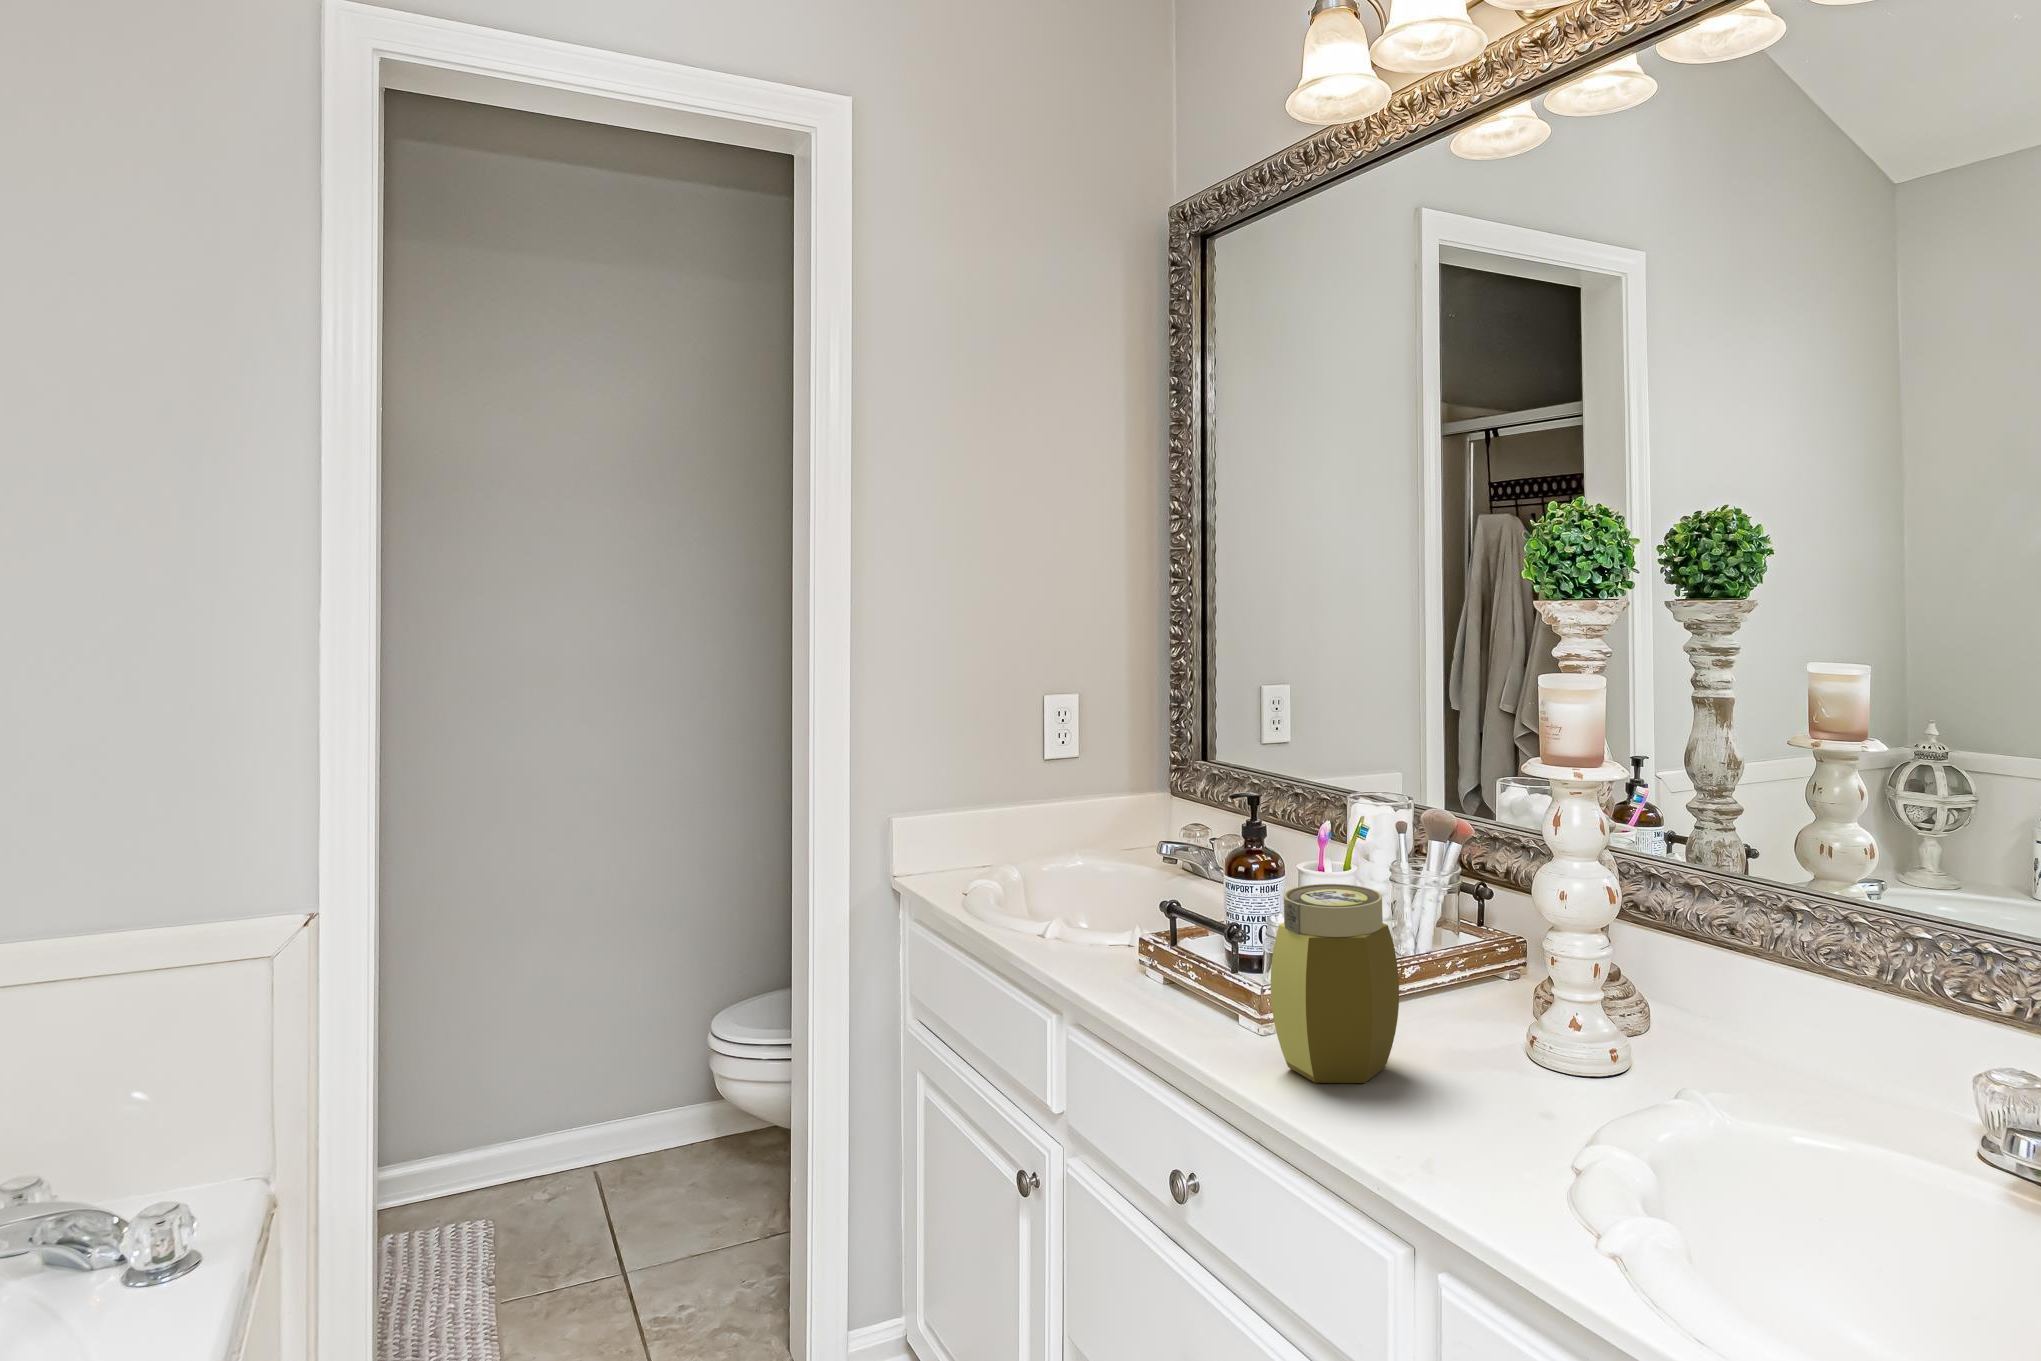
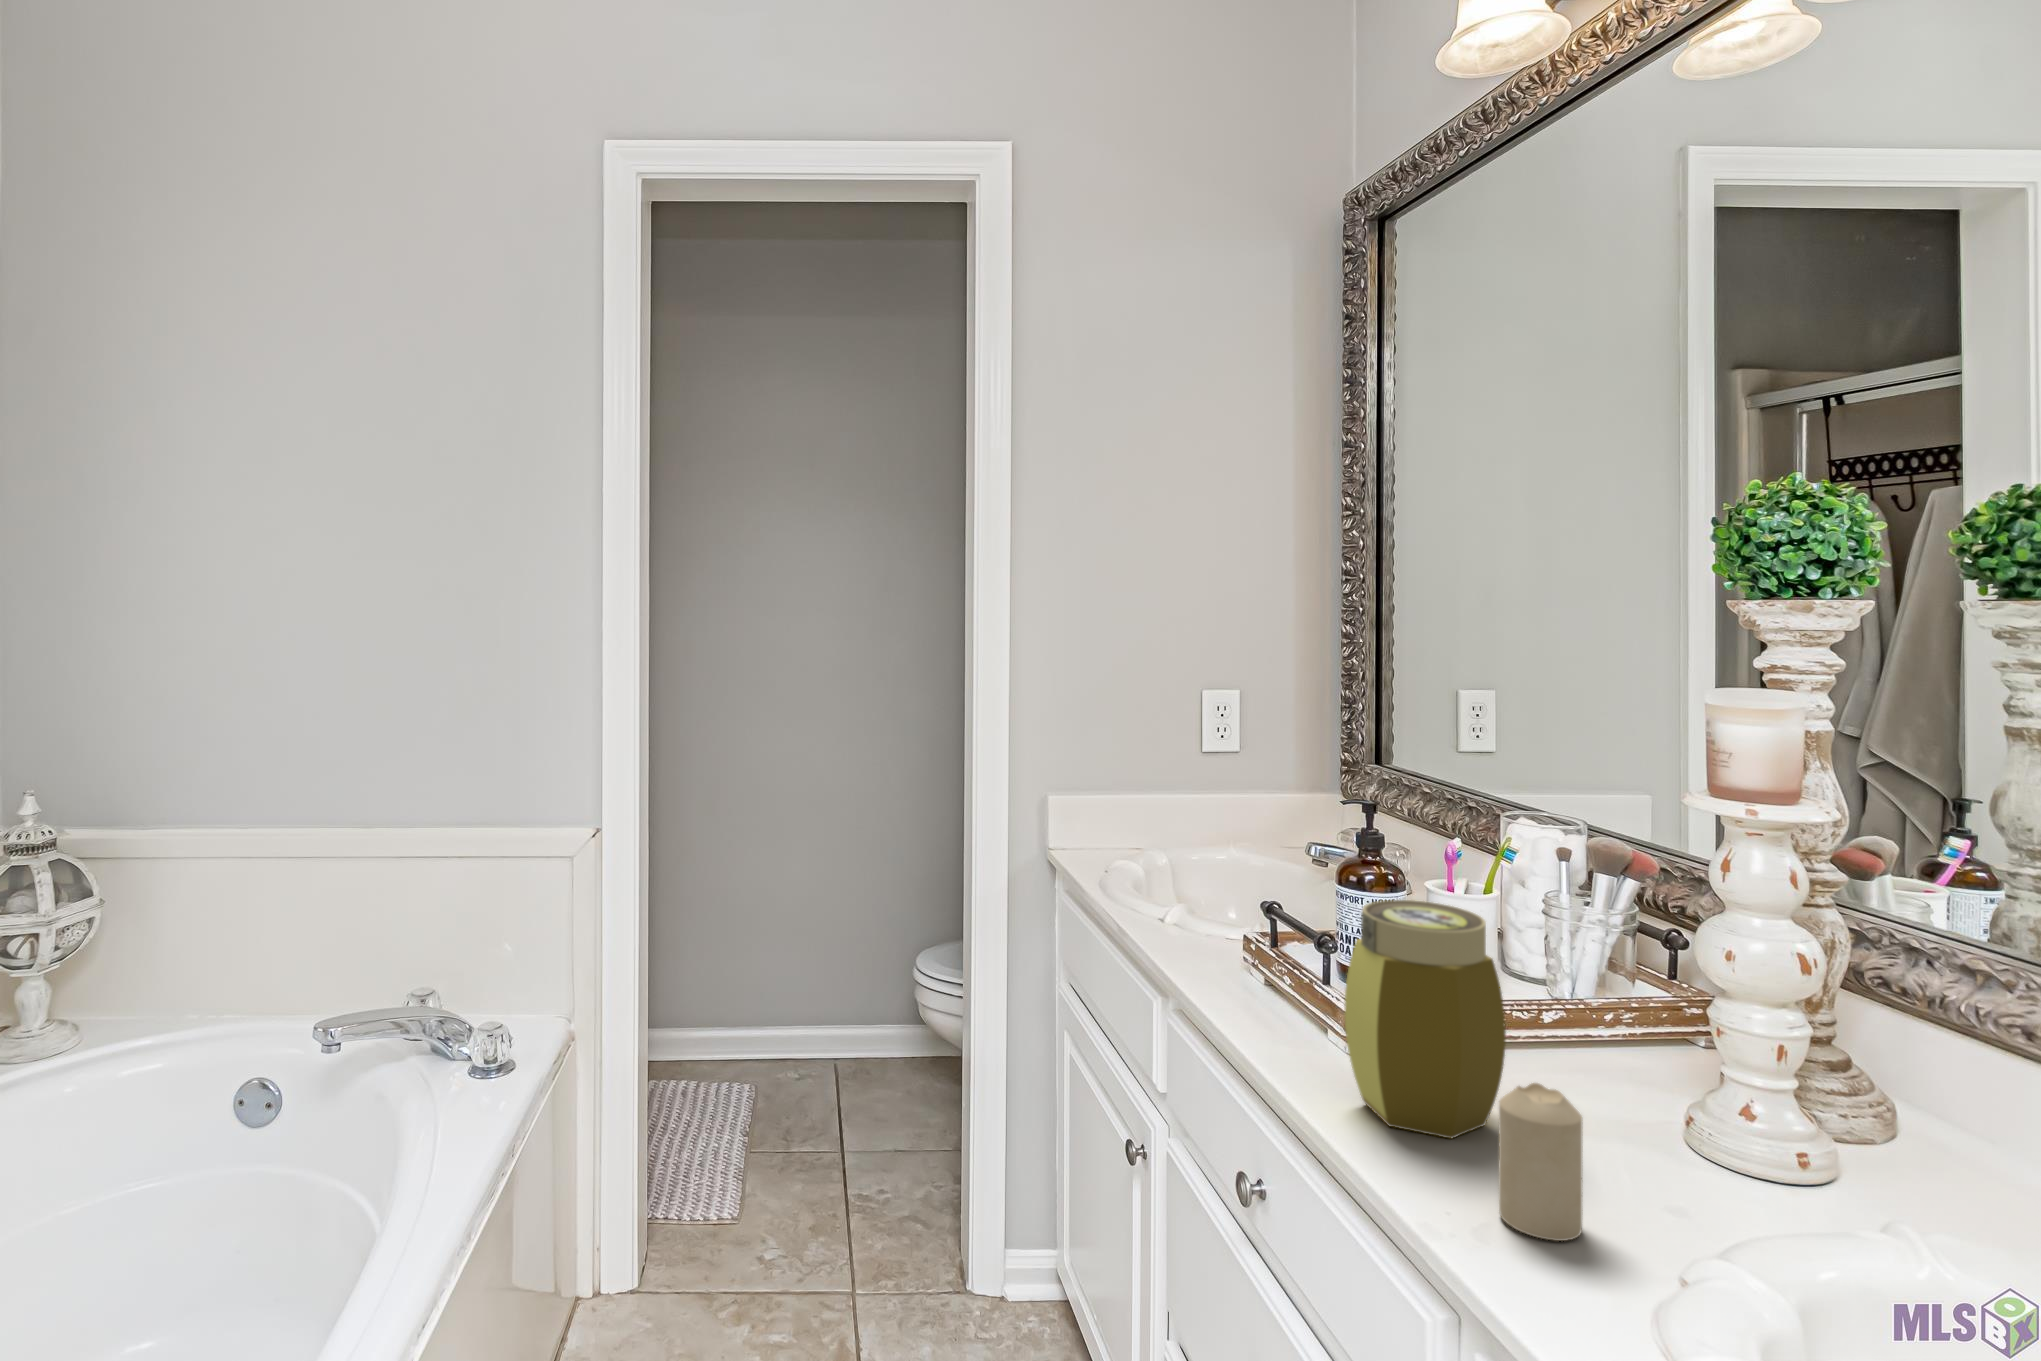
candle: none [1417,1019,1480,1142] -> present [1499,1083,1583,1241]

